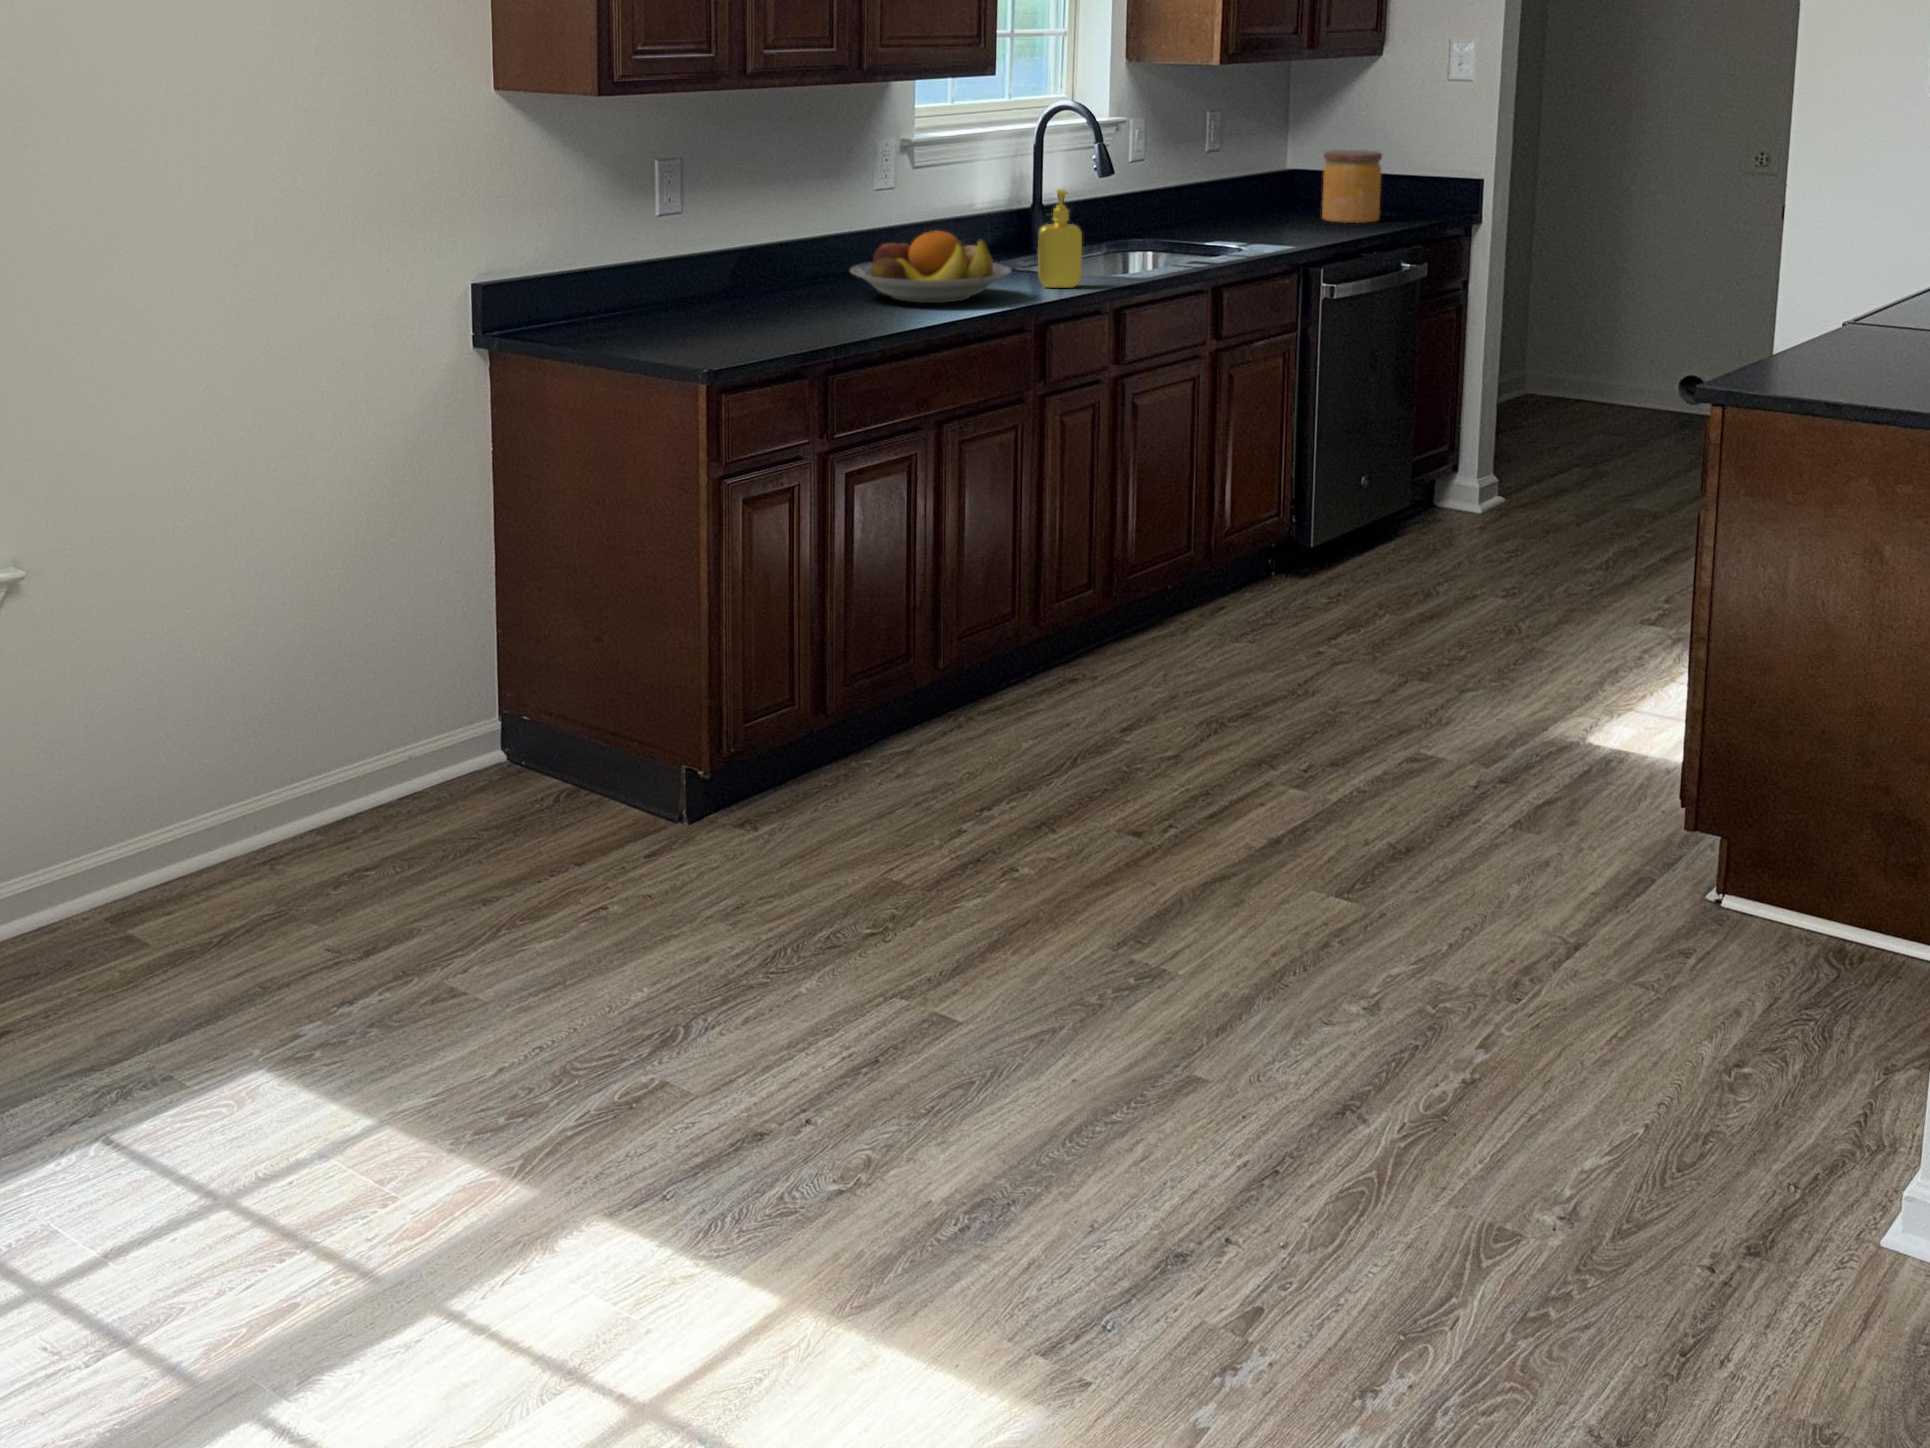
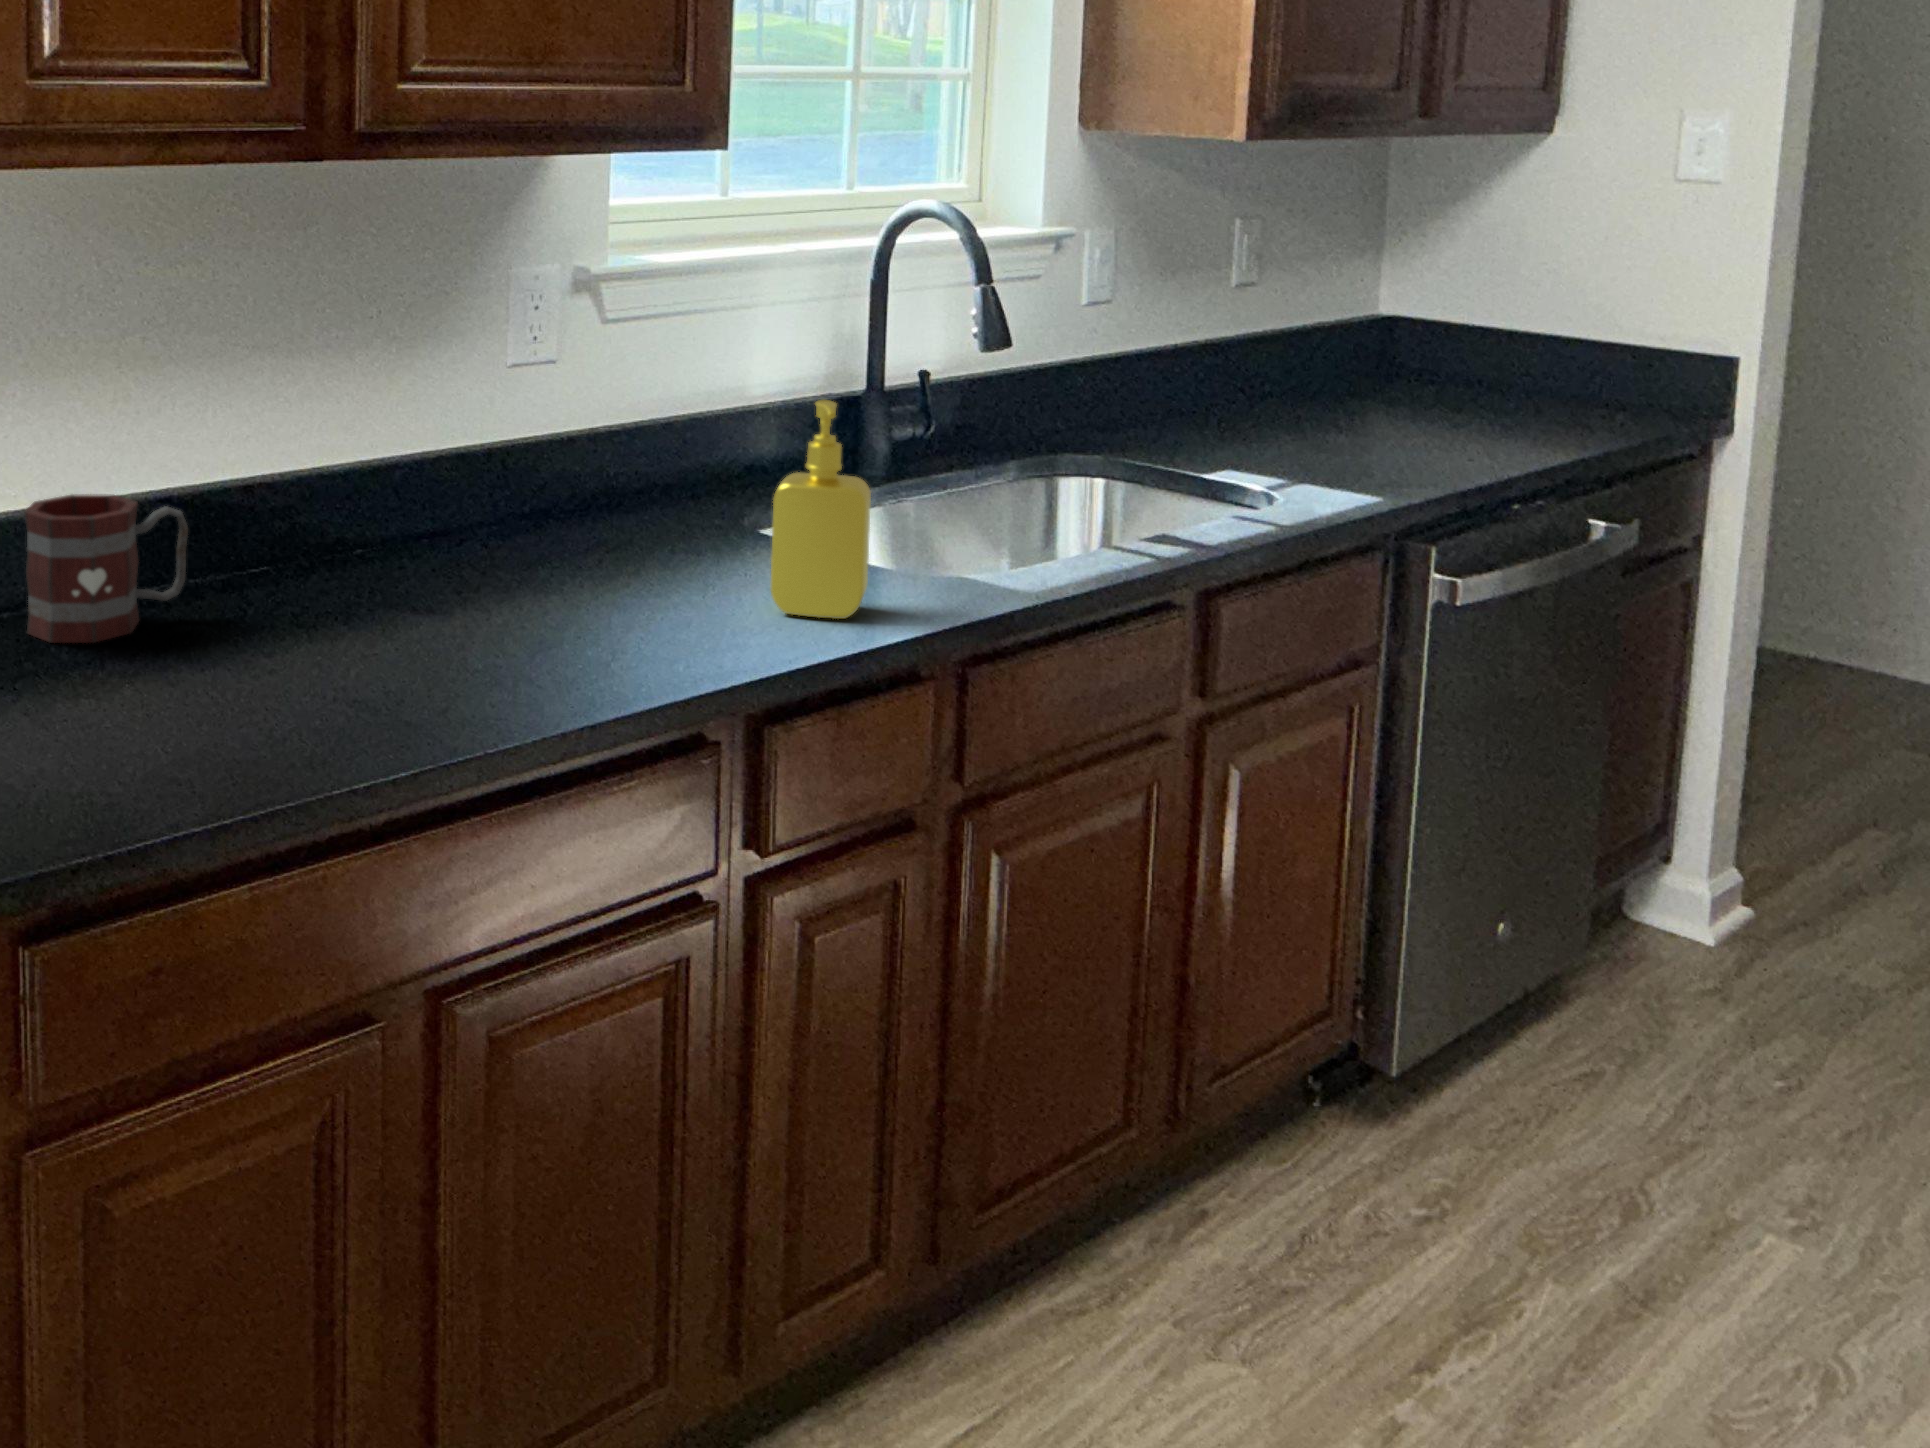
jar: present [1322,150,1382,223] -> none [1430,294,1546,425]
fruit bowl: present [850,231,1011,303] -> none [313,487,677,665]
mug: none [722,243,787,306] -> present [24,494,188,643]

